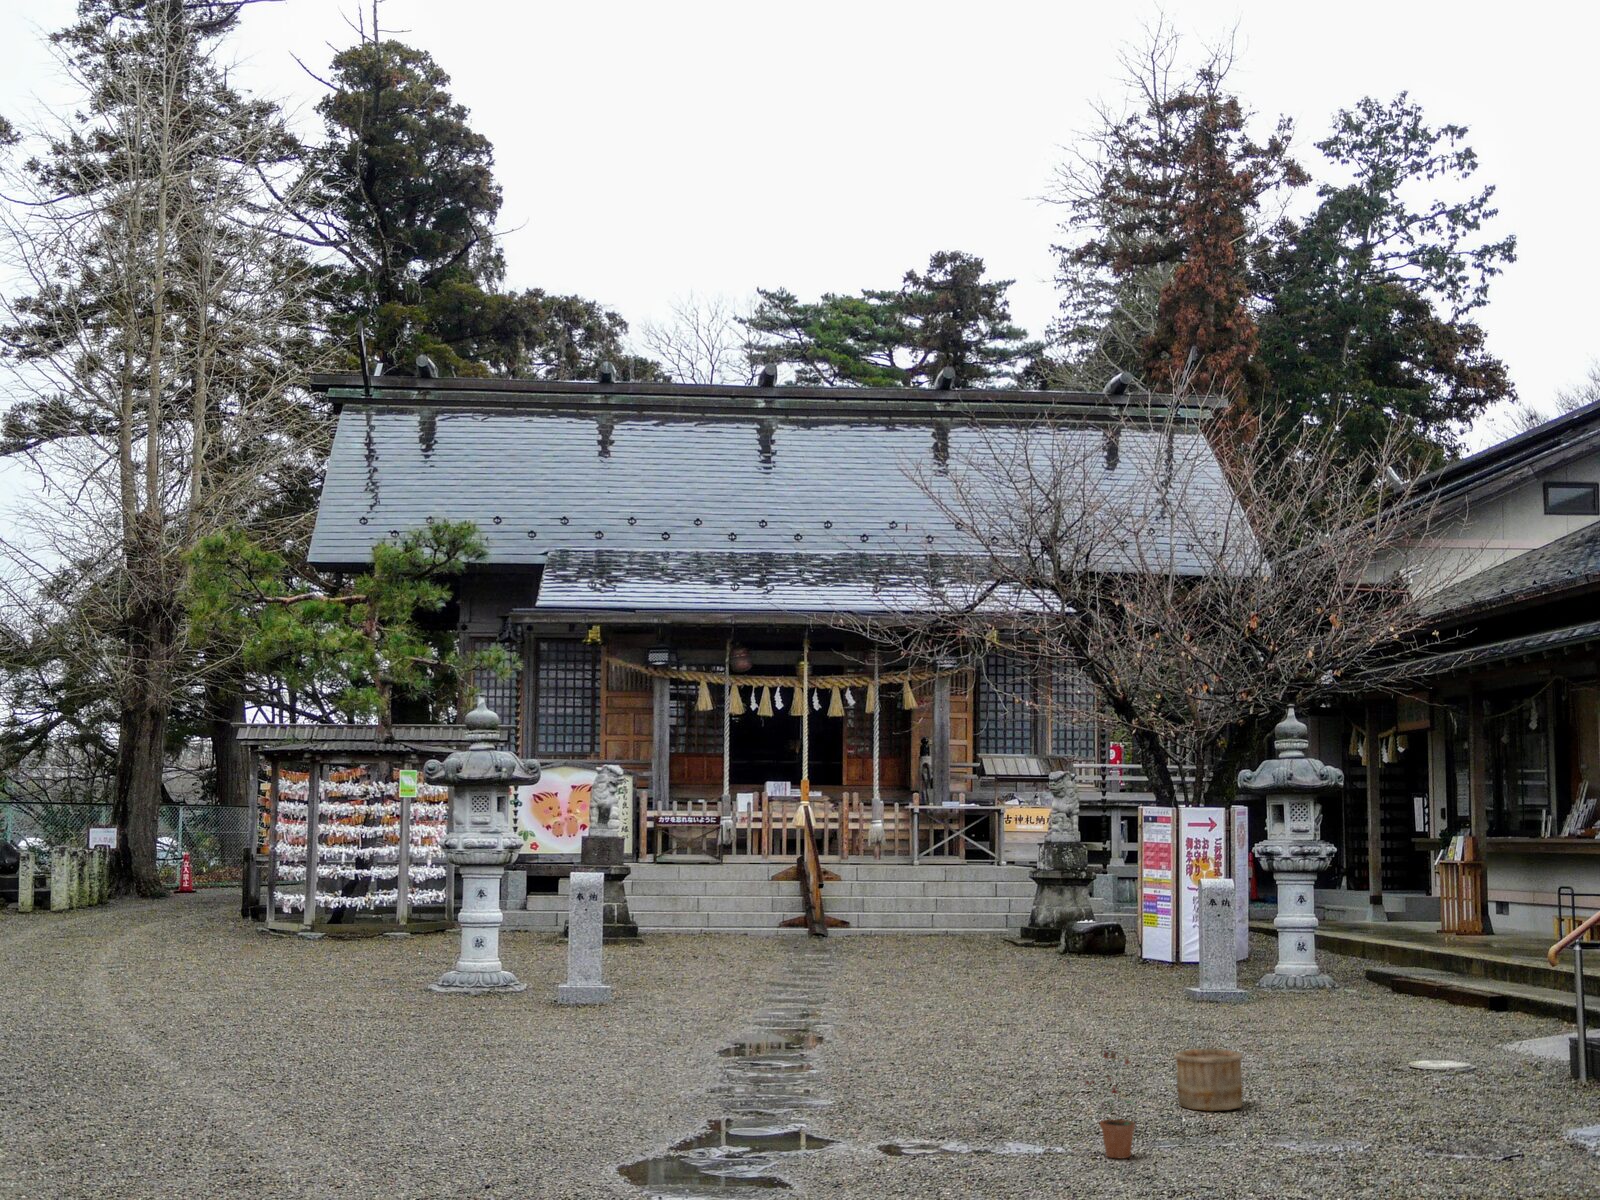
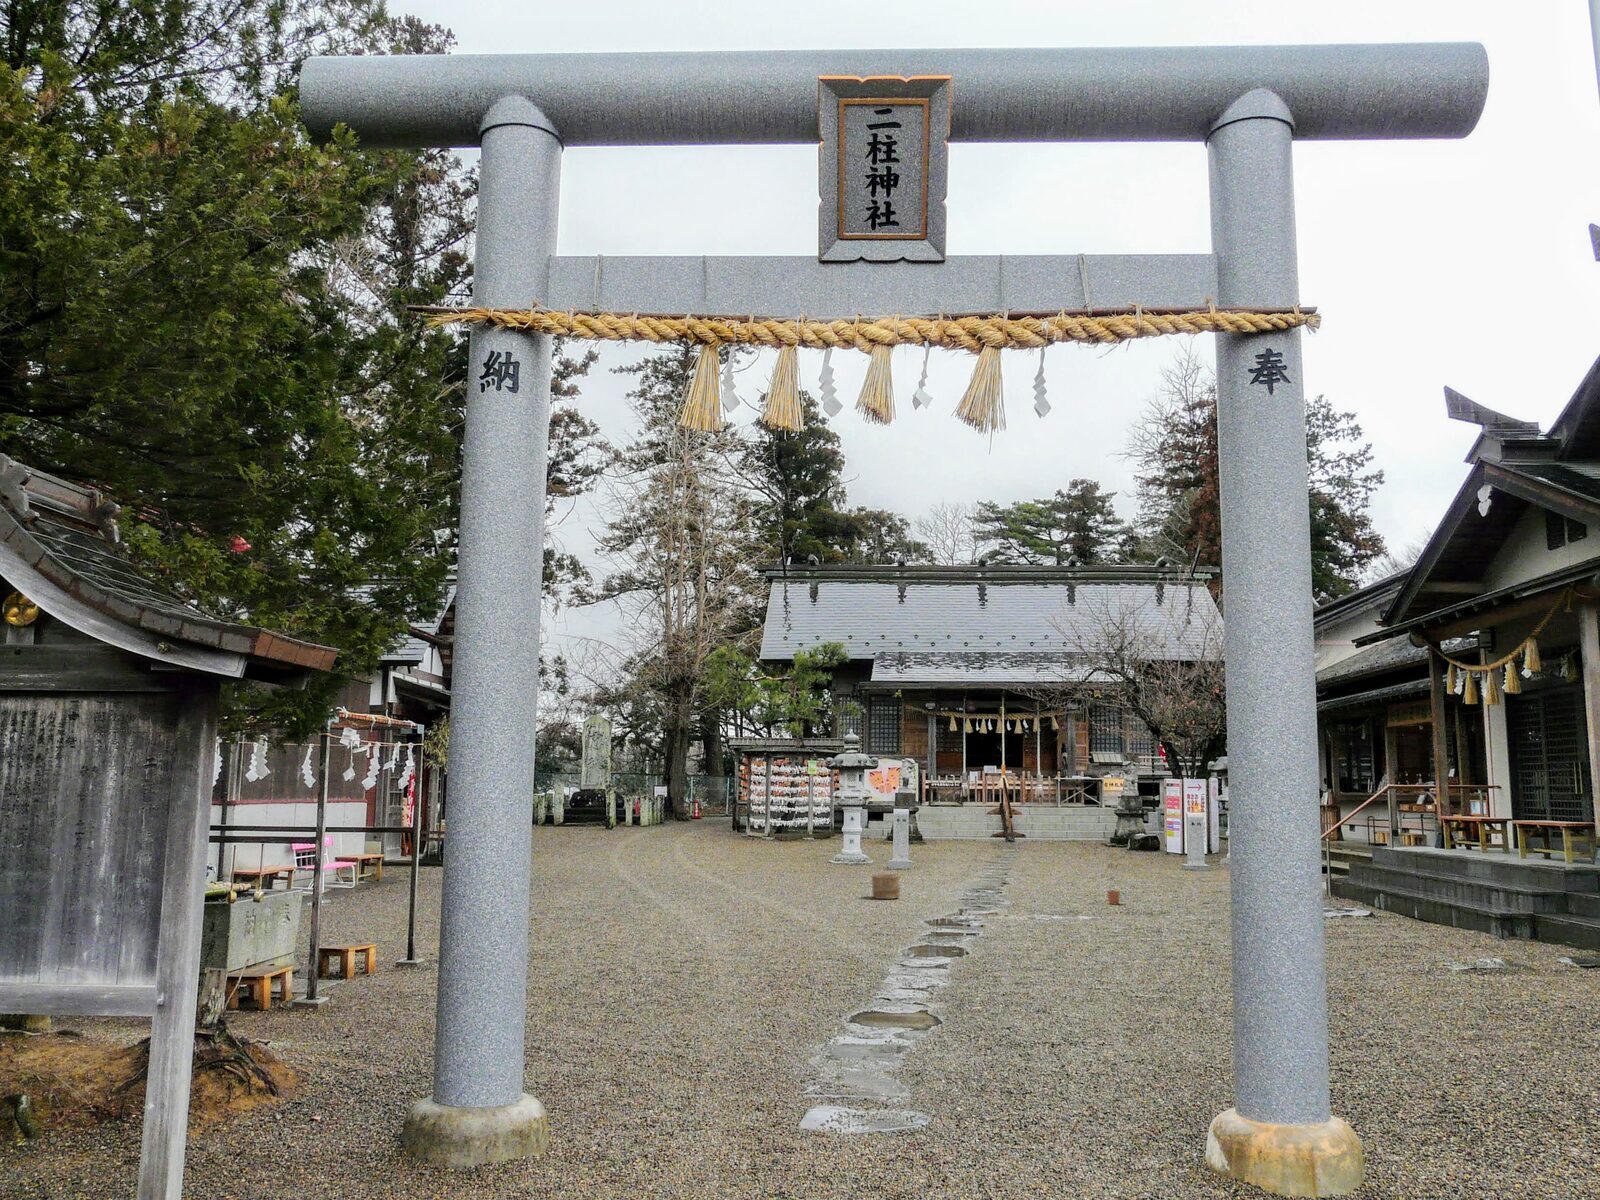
wooden bucket: present [1174,1049,1243,1111] -> present [872,874,900,899]

